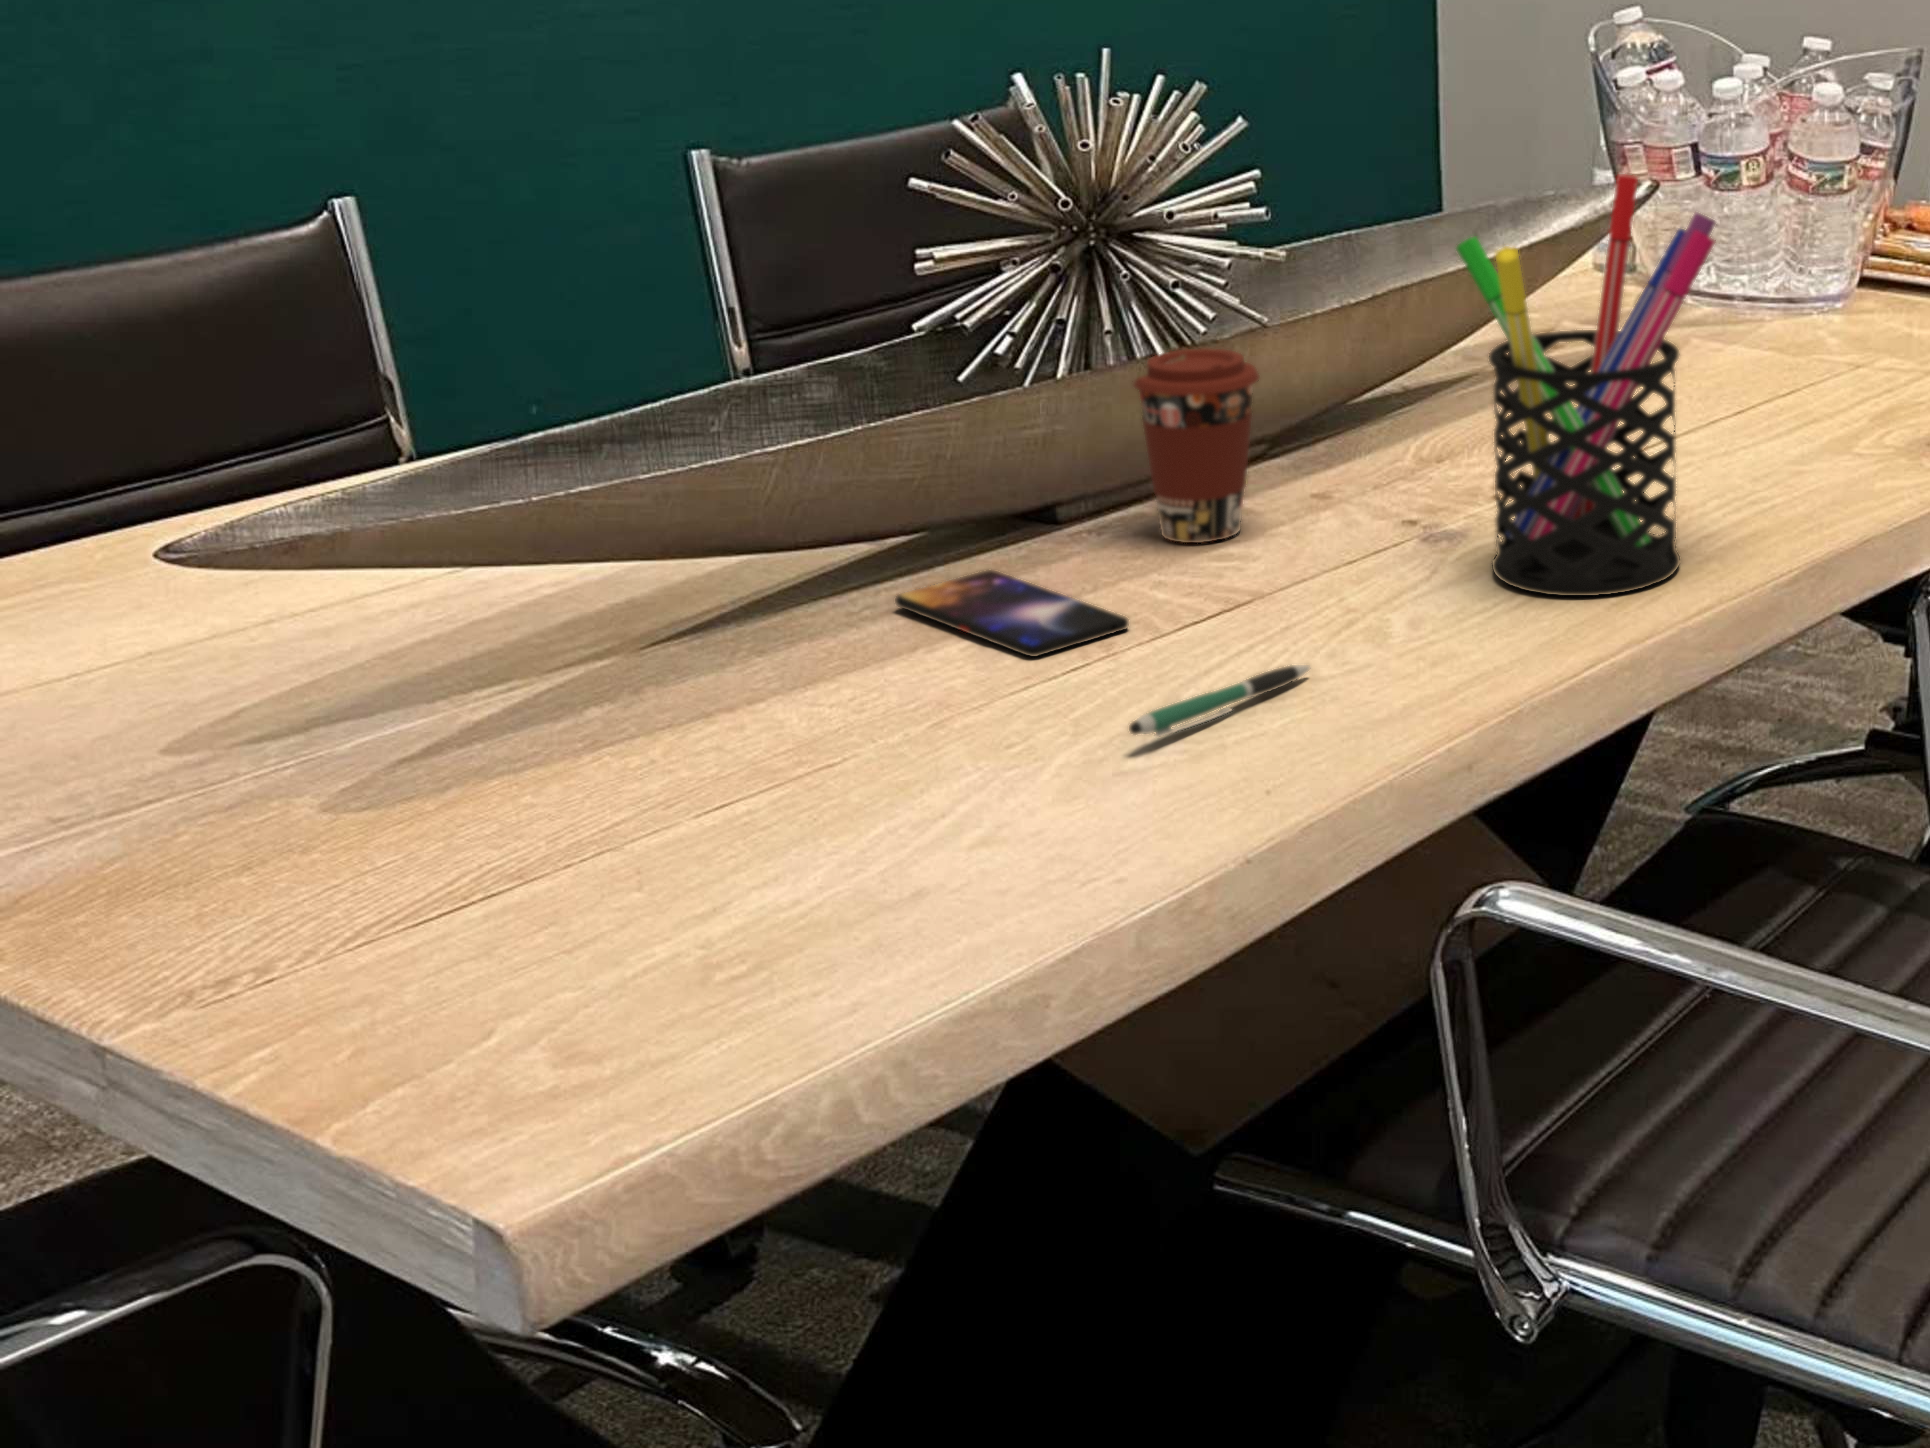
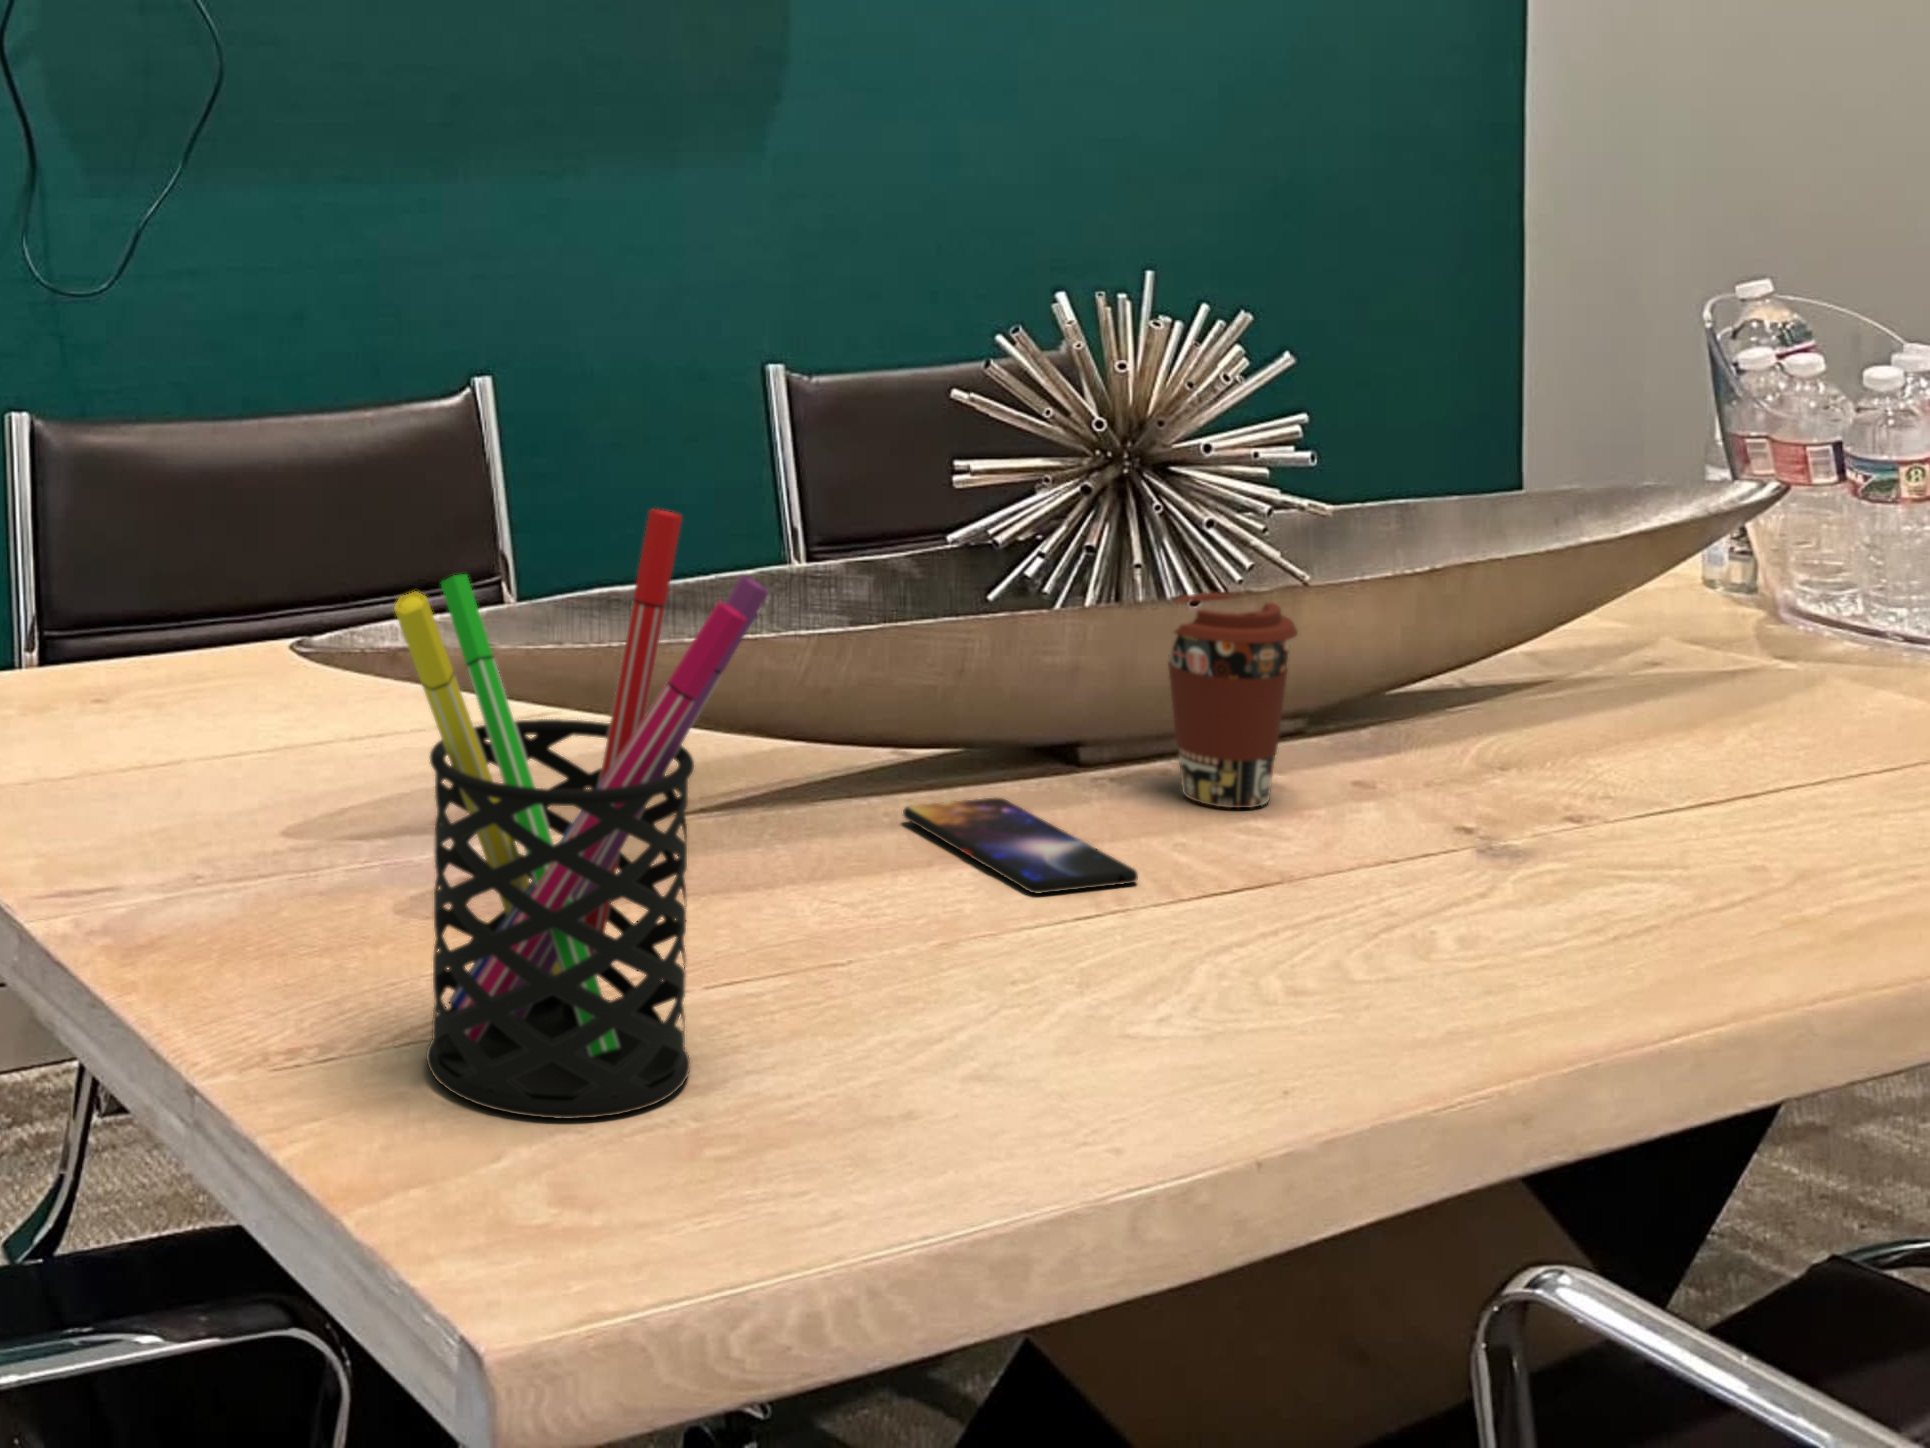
pen holder: present [1456,174,1716,596] -> present [394,510,768,1119]
pen: present [1129,665,1309,737] -> none [1124,953,1335,1002]

